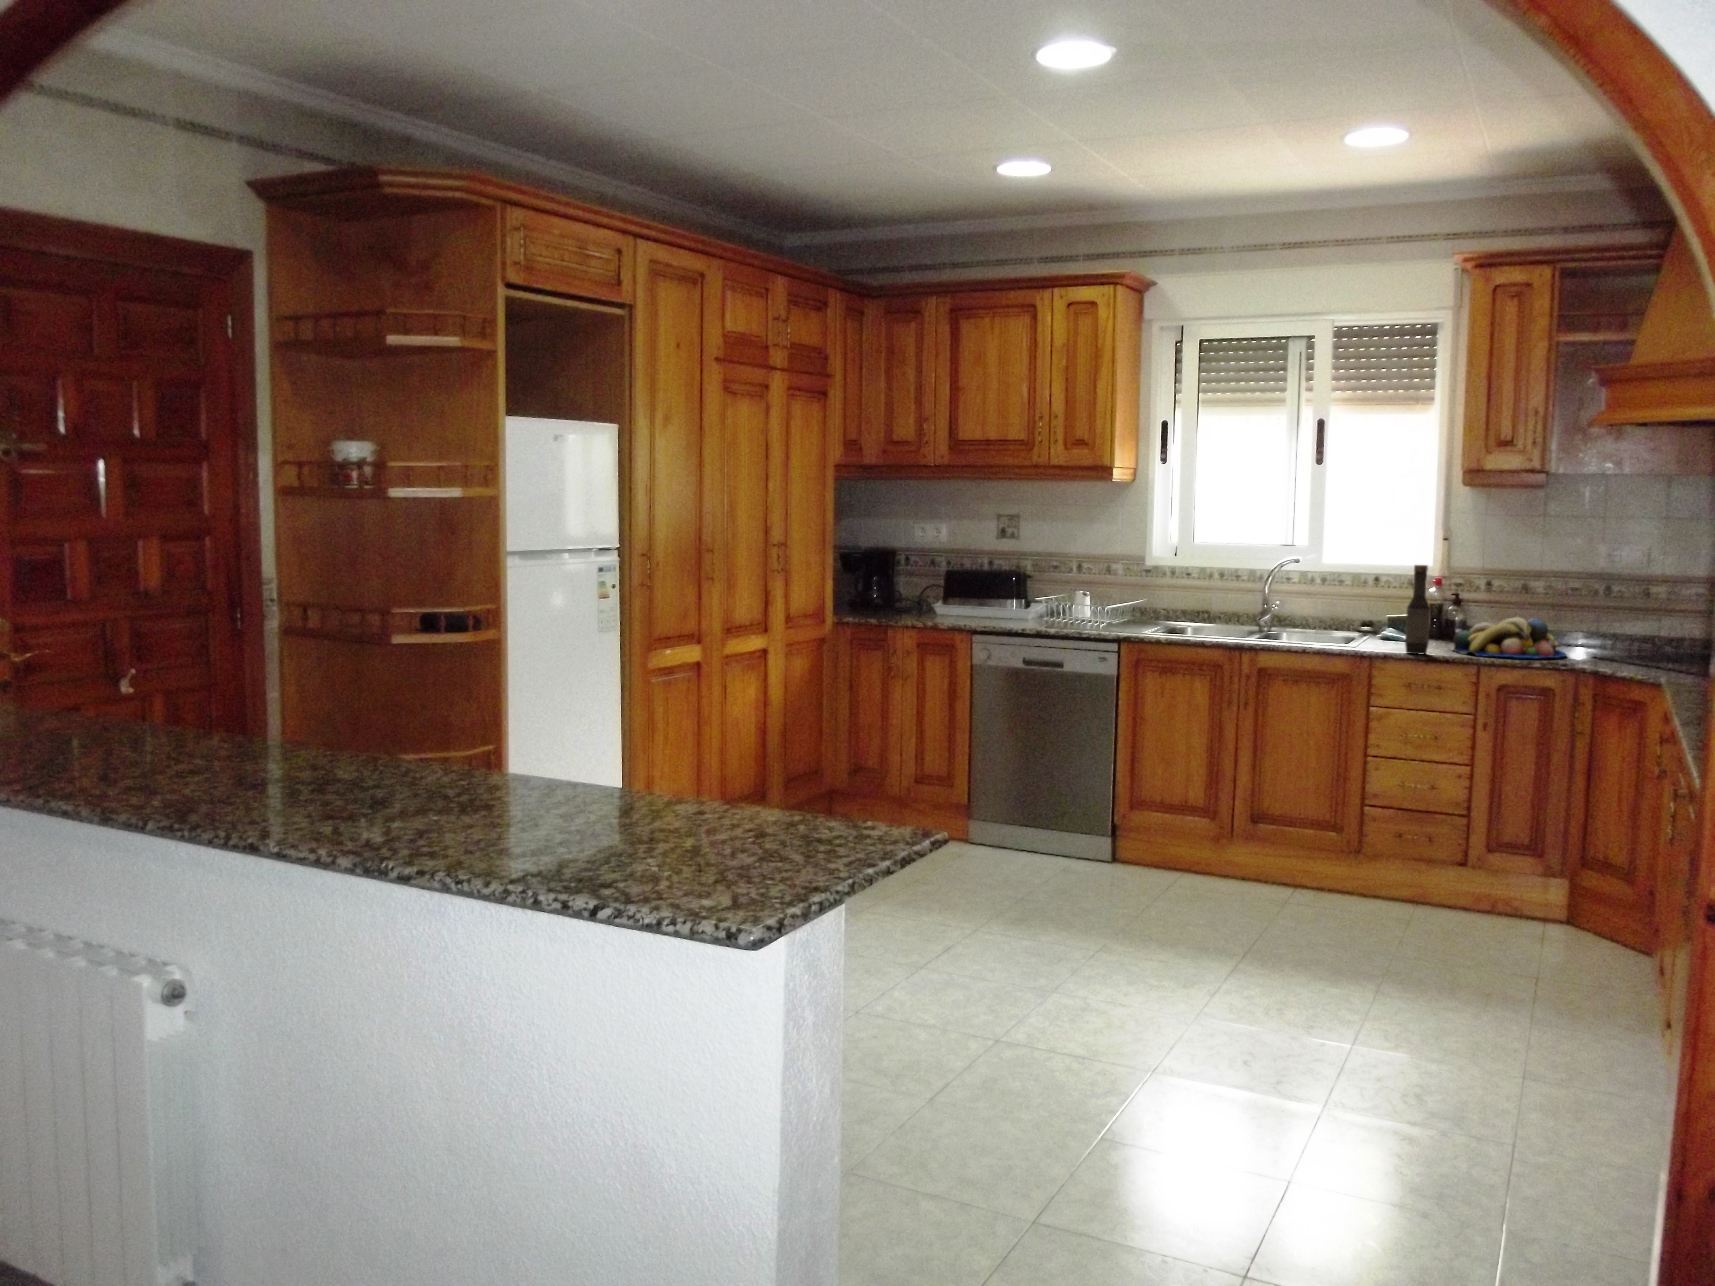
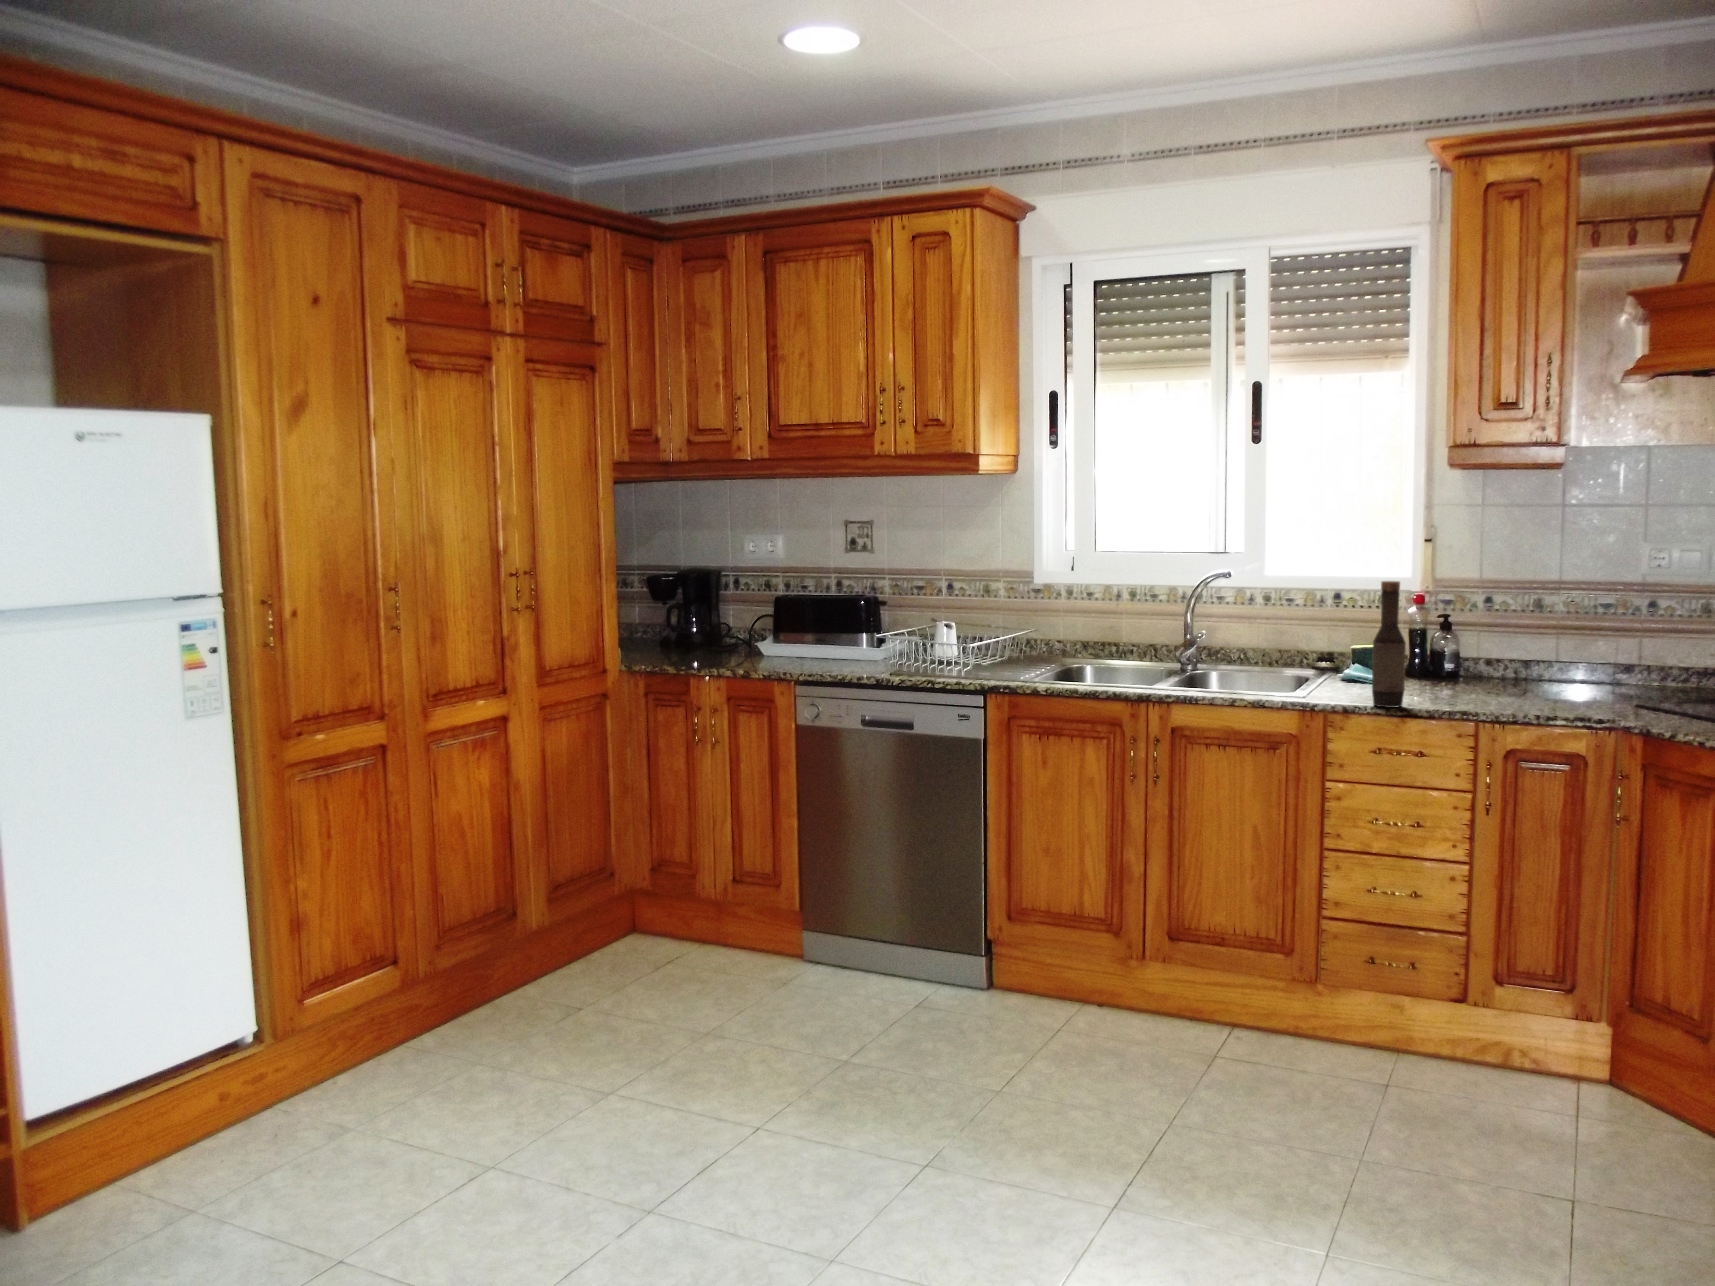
fruit bowl: present [1453,617,1566,658] -> none [1437,649,1598,710]

